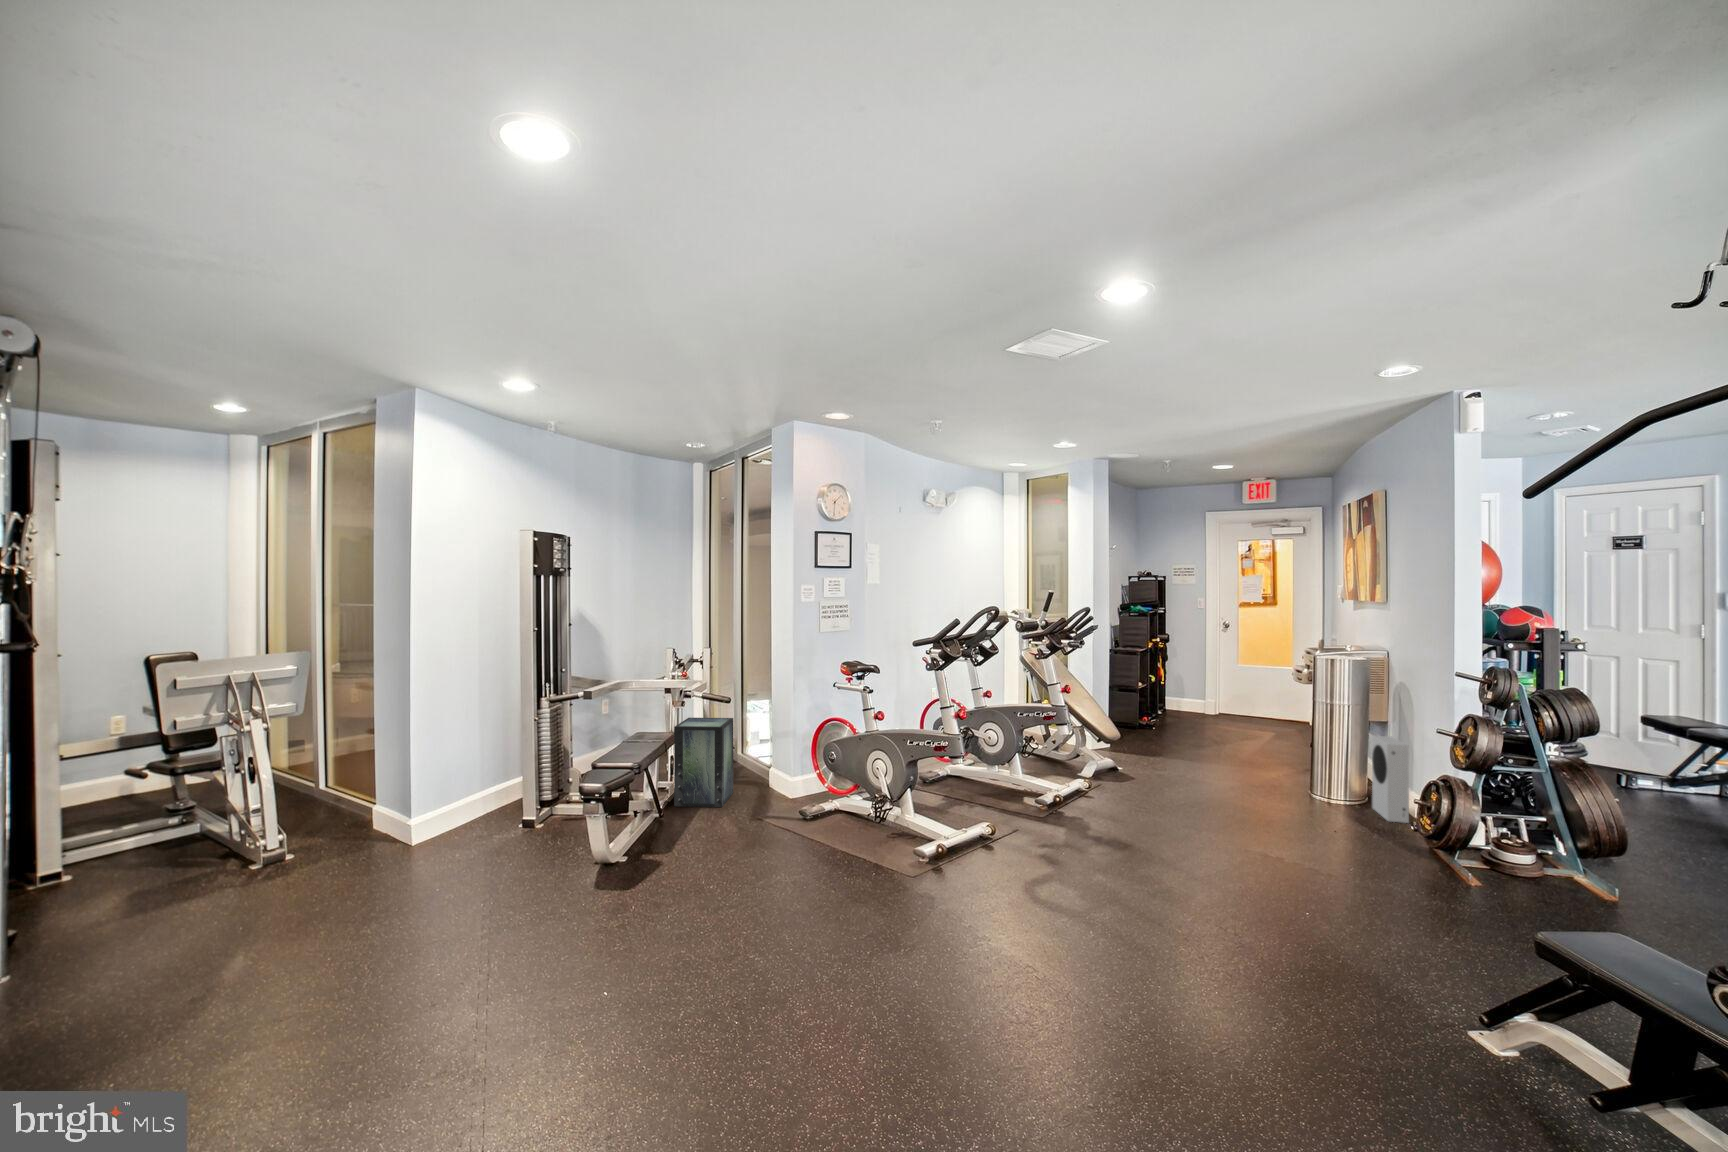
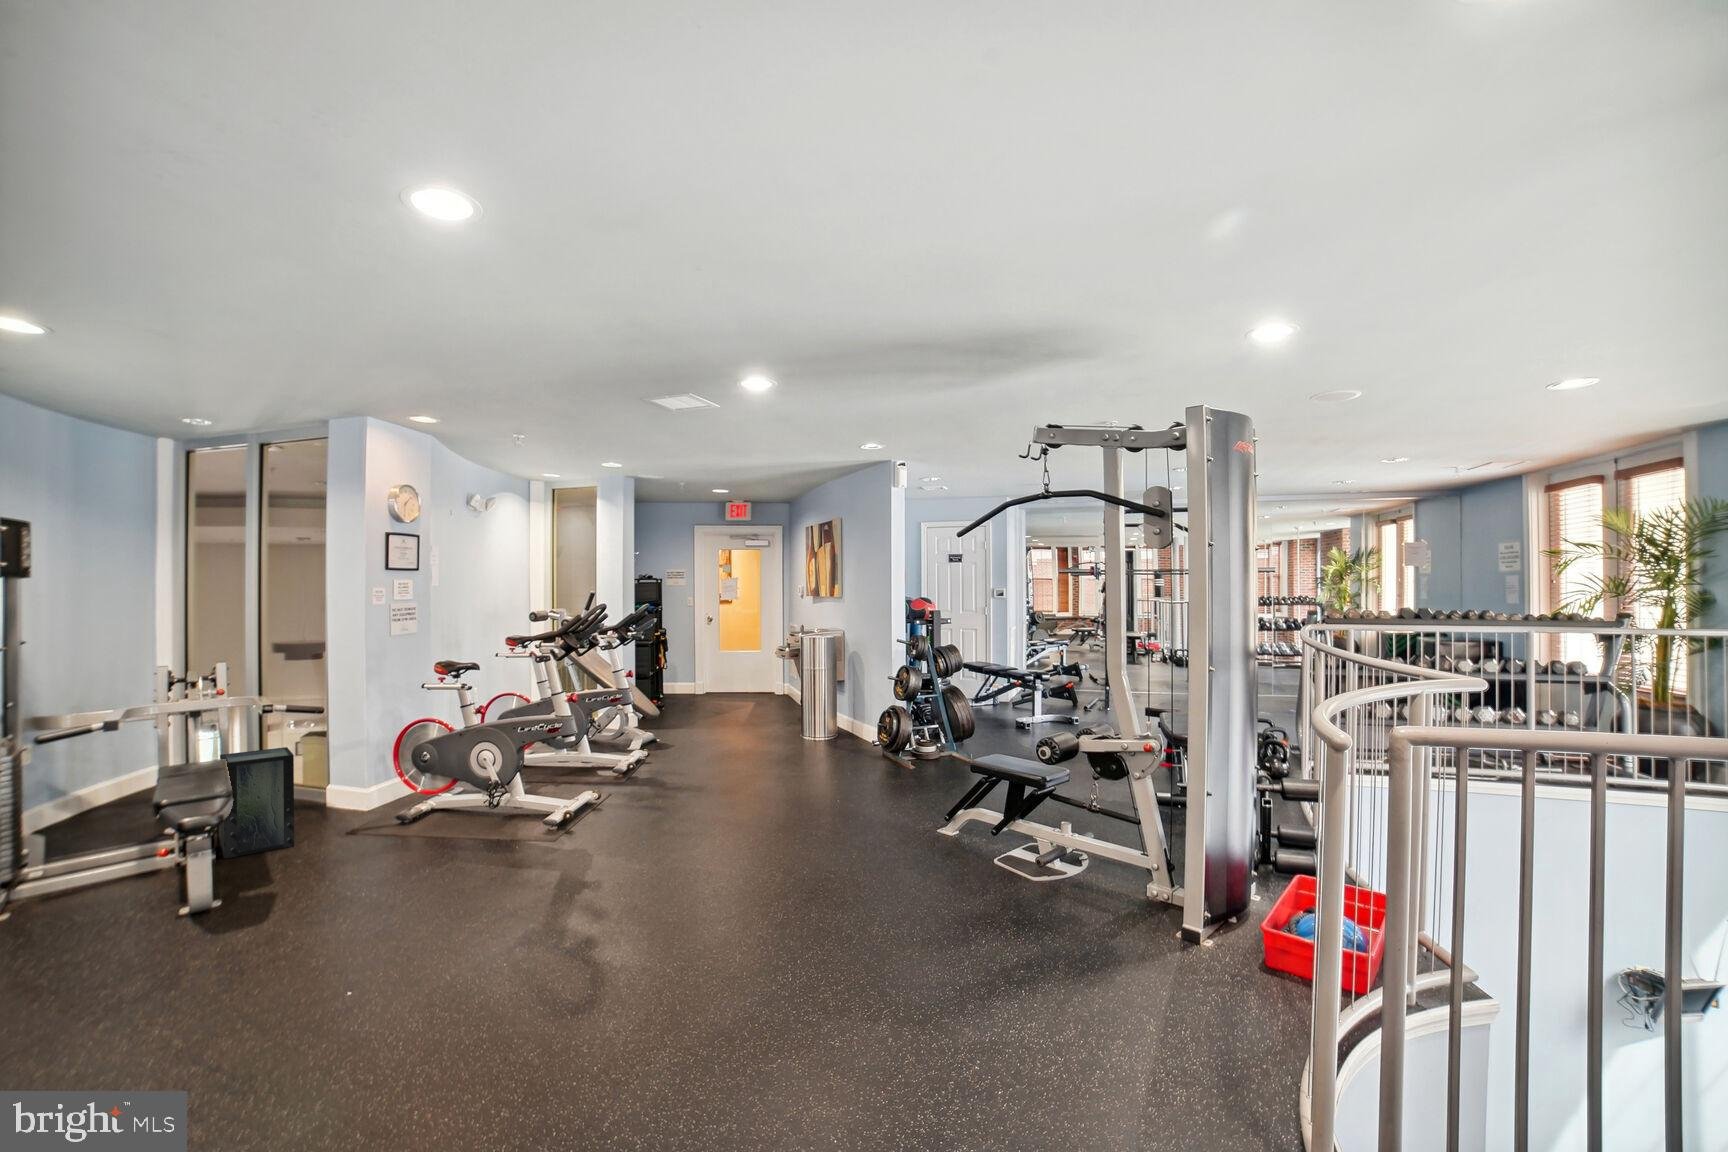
speaker: present [1372,736,1409,823] -> none [844,689,867,746]

